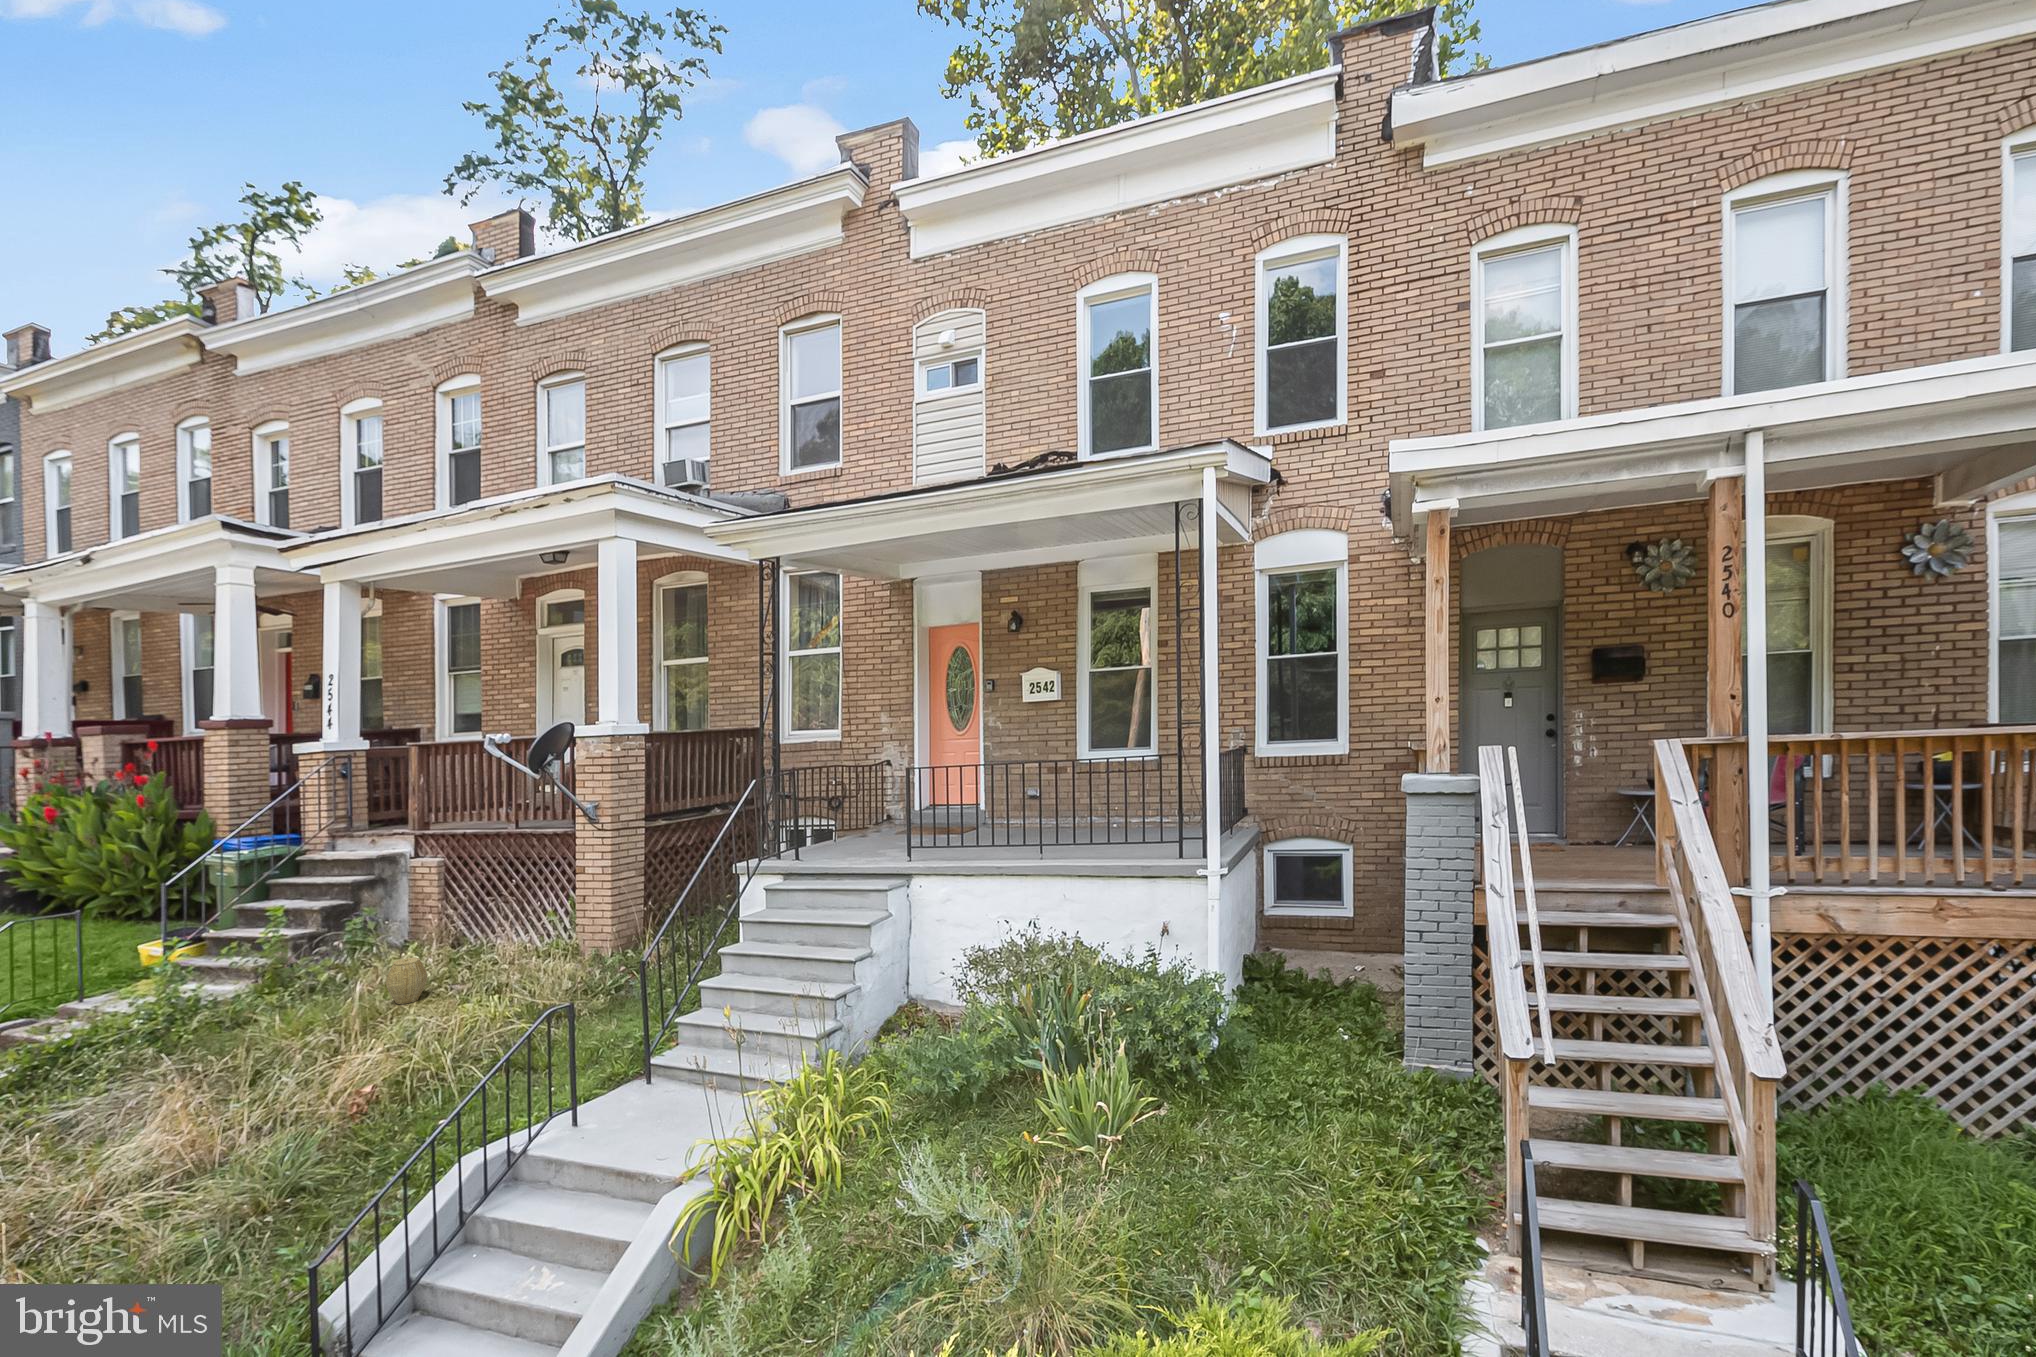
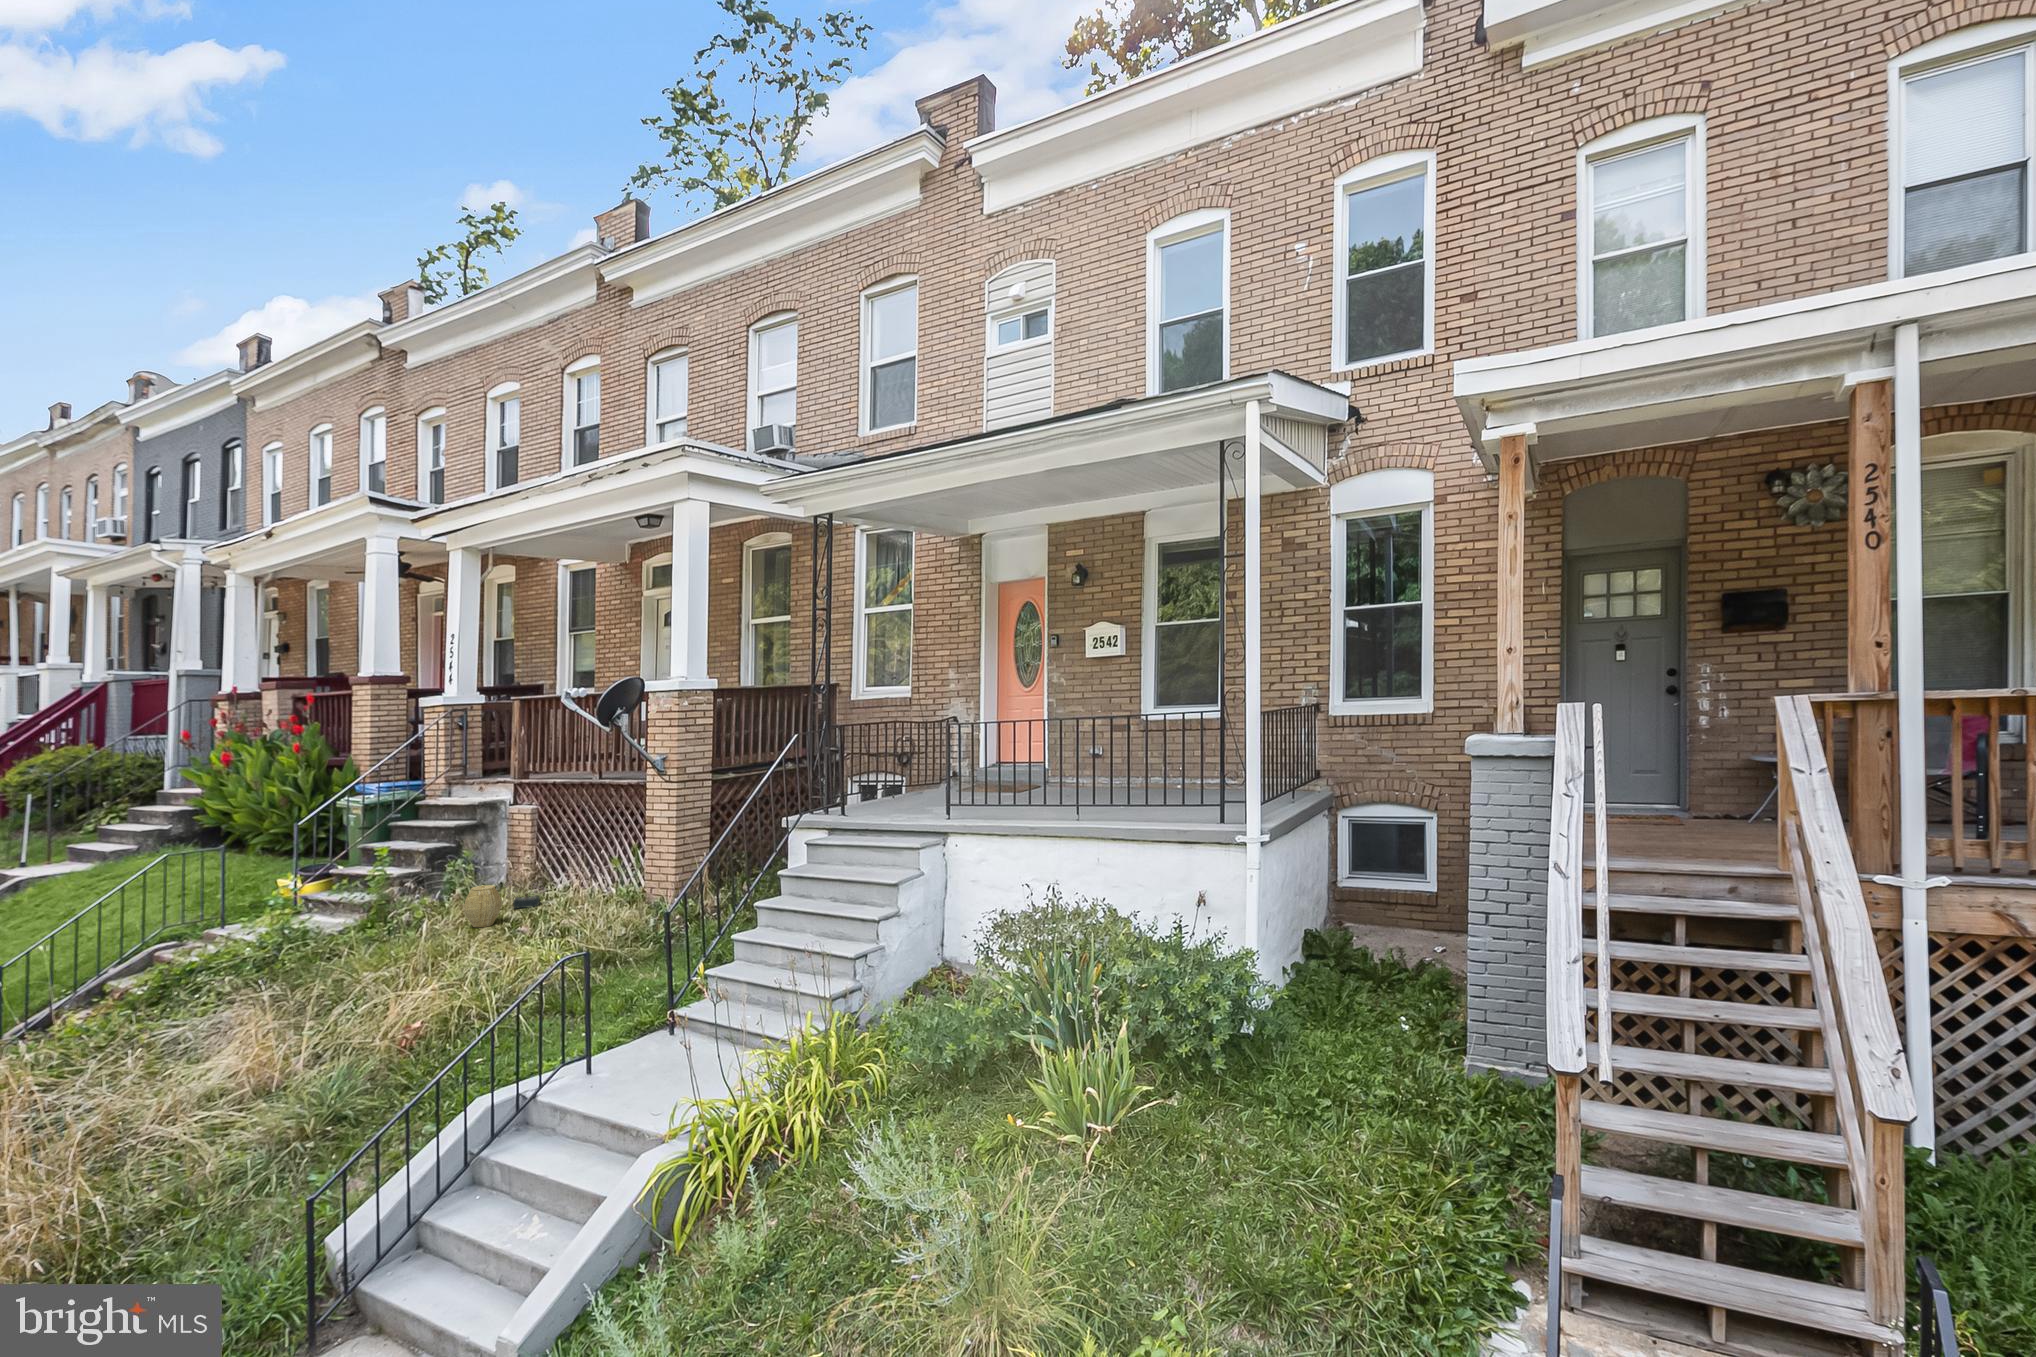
decorative plant: none [423,943,470,979] -> present [505,877,543,909]

